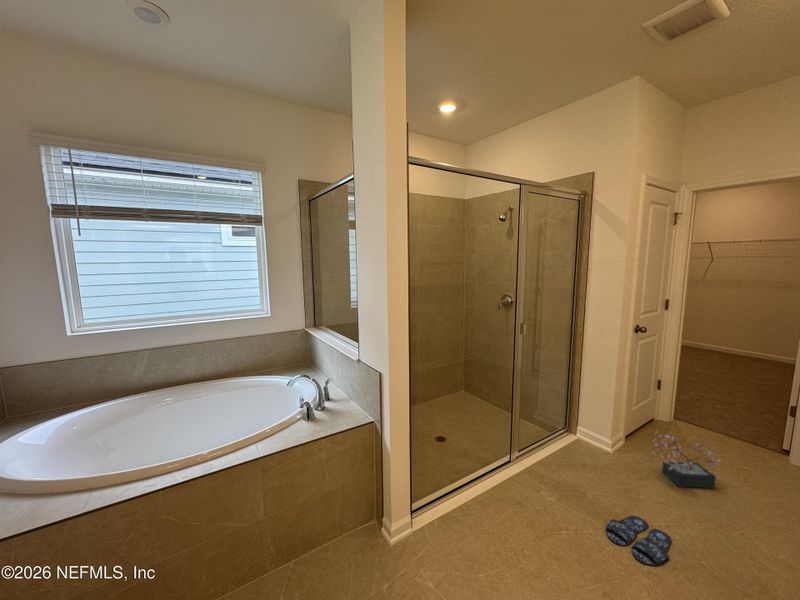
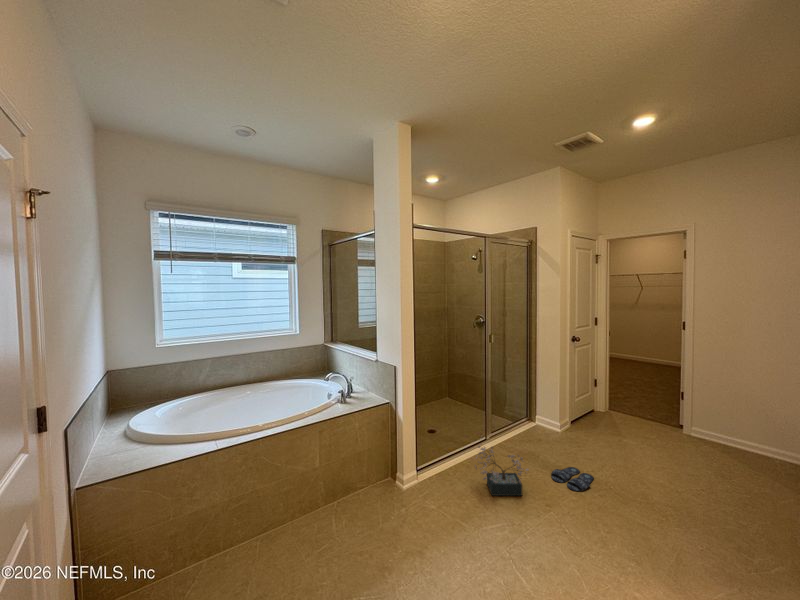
decorative plant: present [653,430,720,488] -> present [475,446,528,496]

